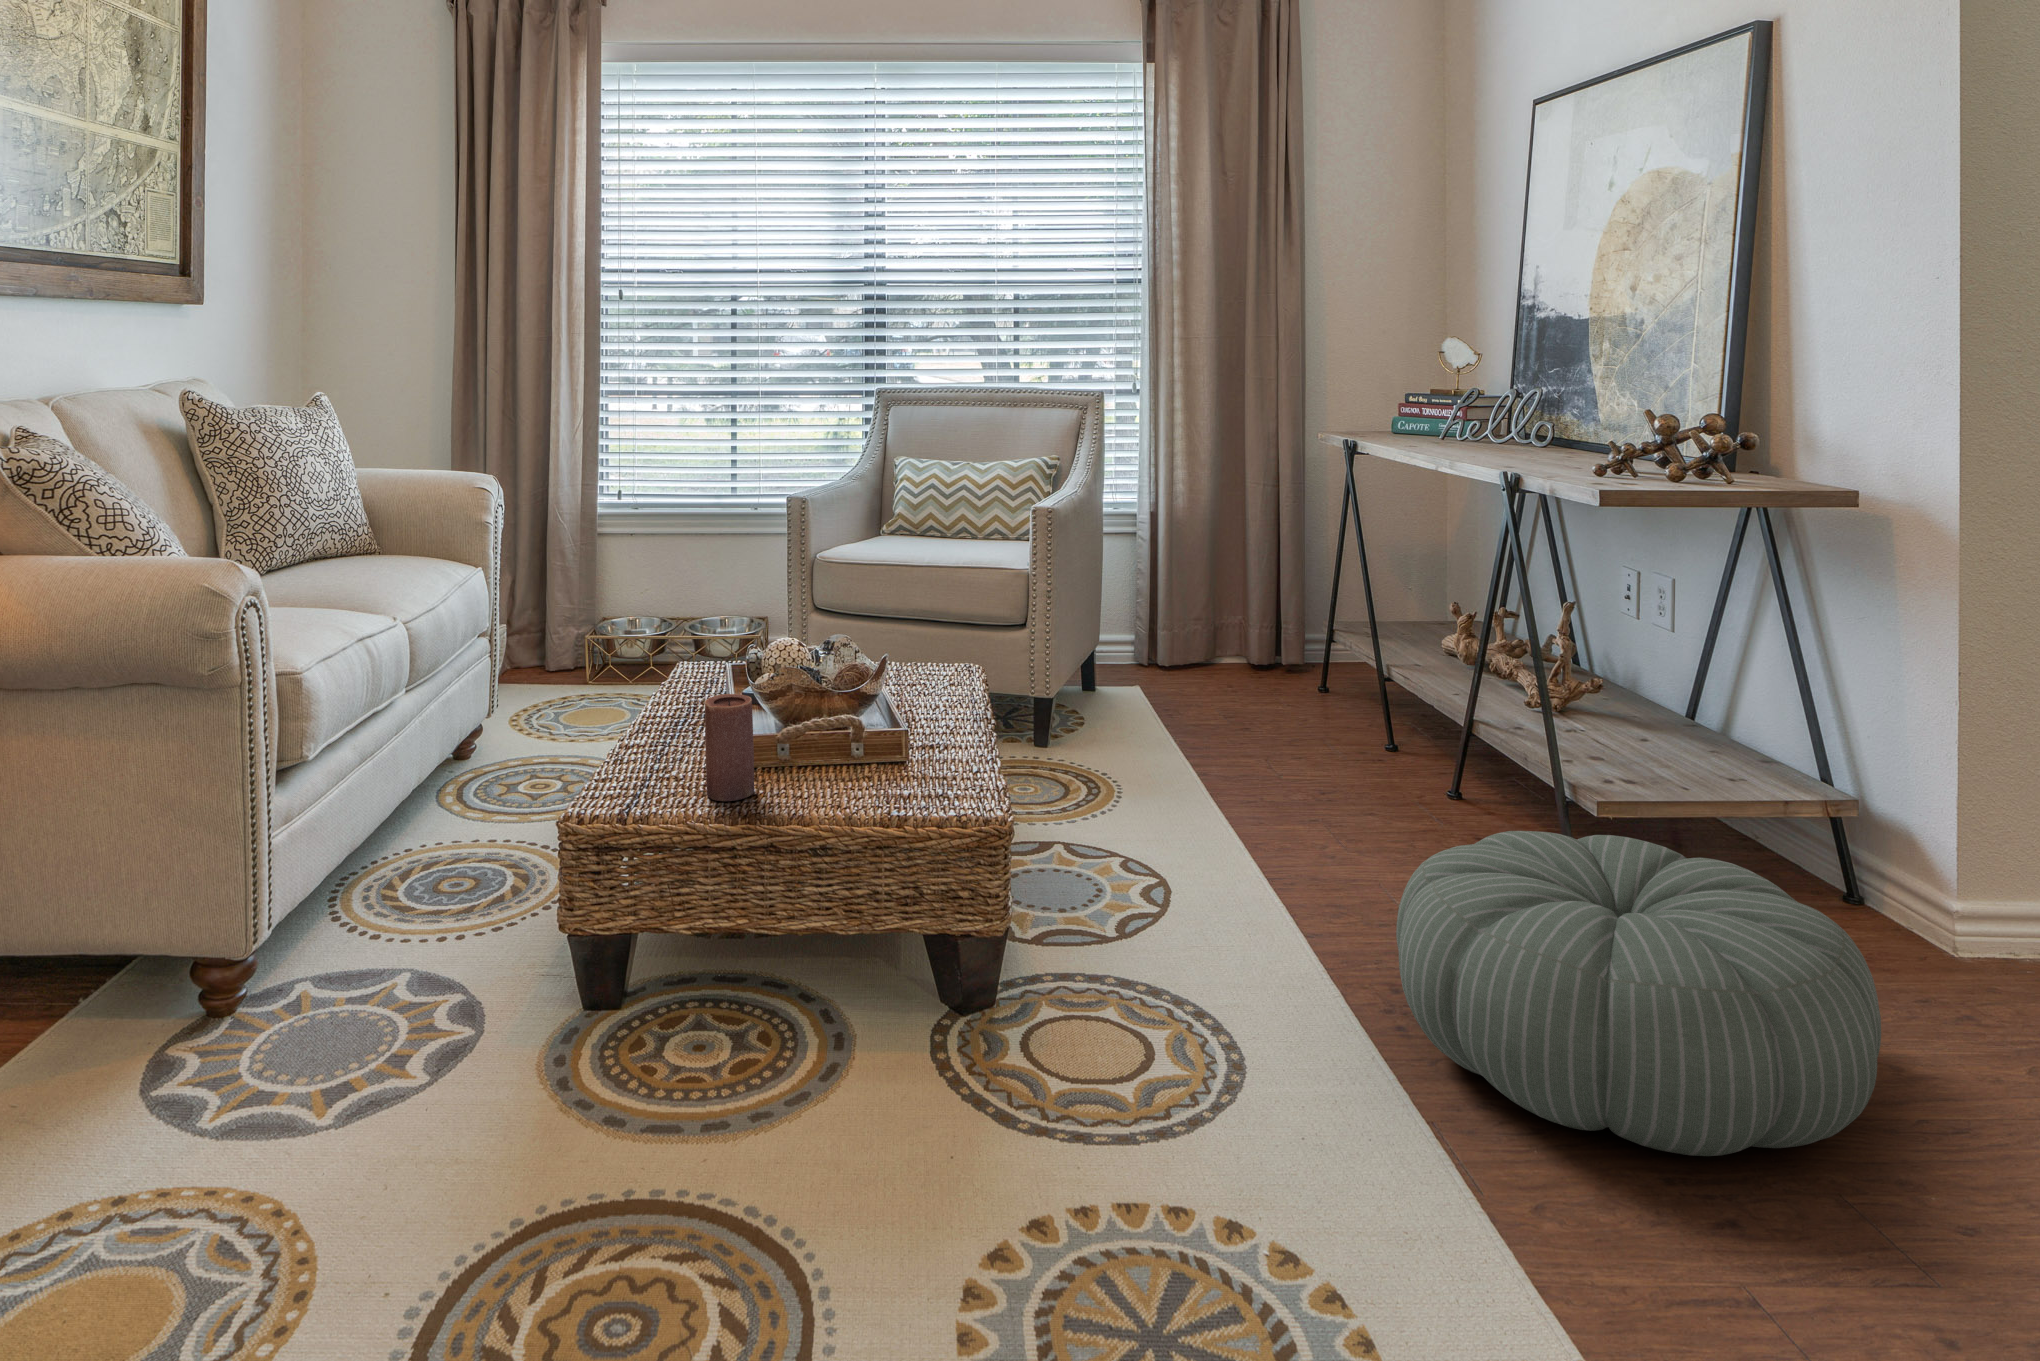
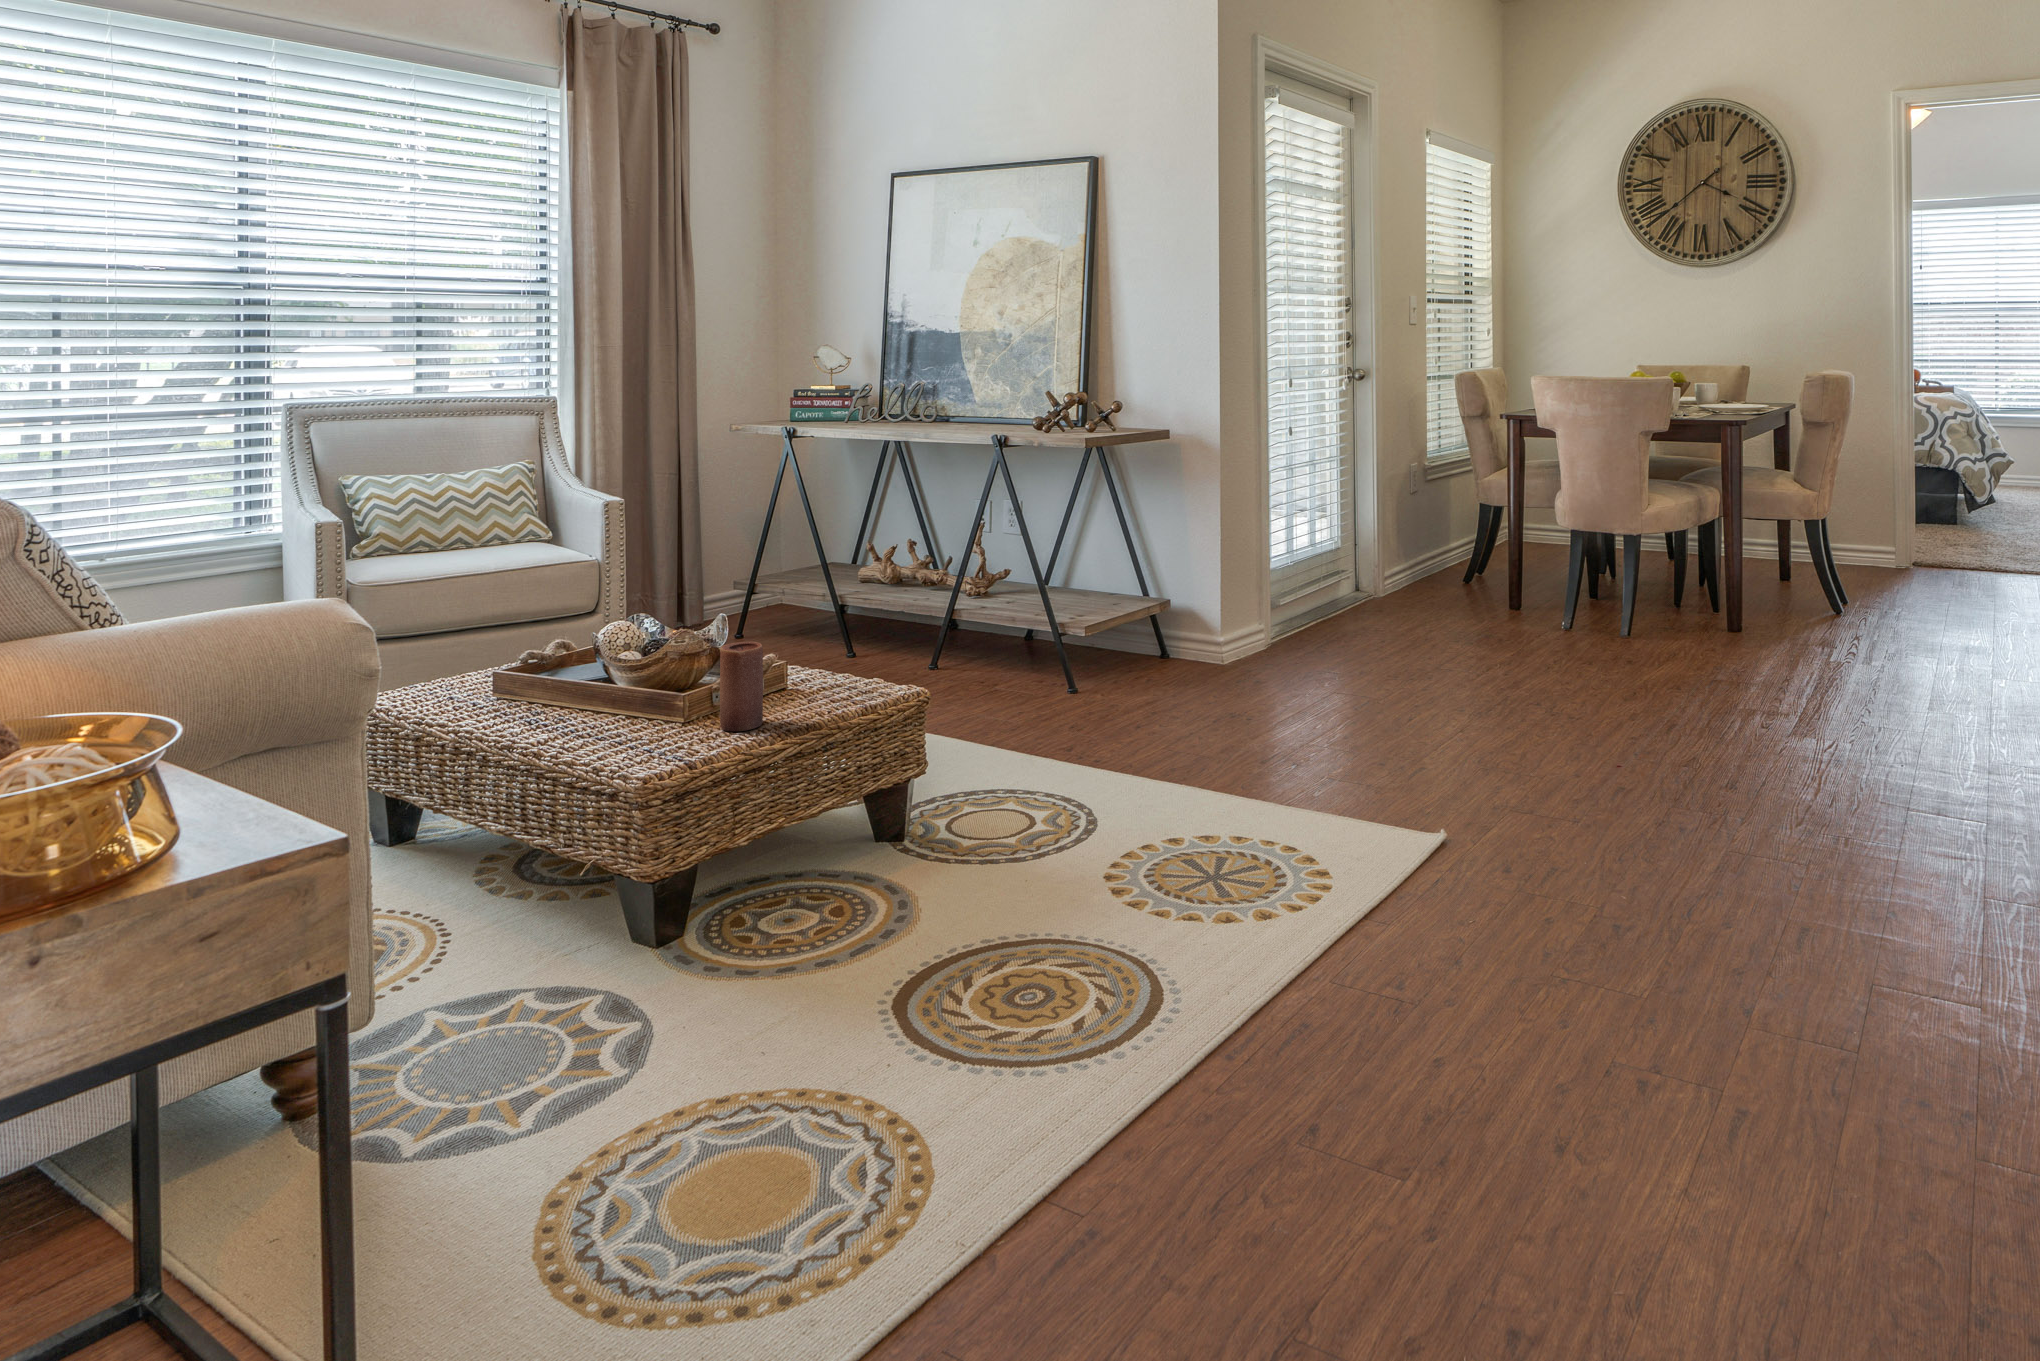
pouf: present [1396,831,1881,1156] -> none [1093,626,1325,763]

